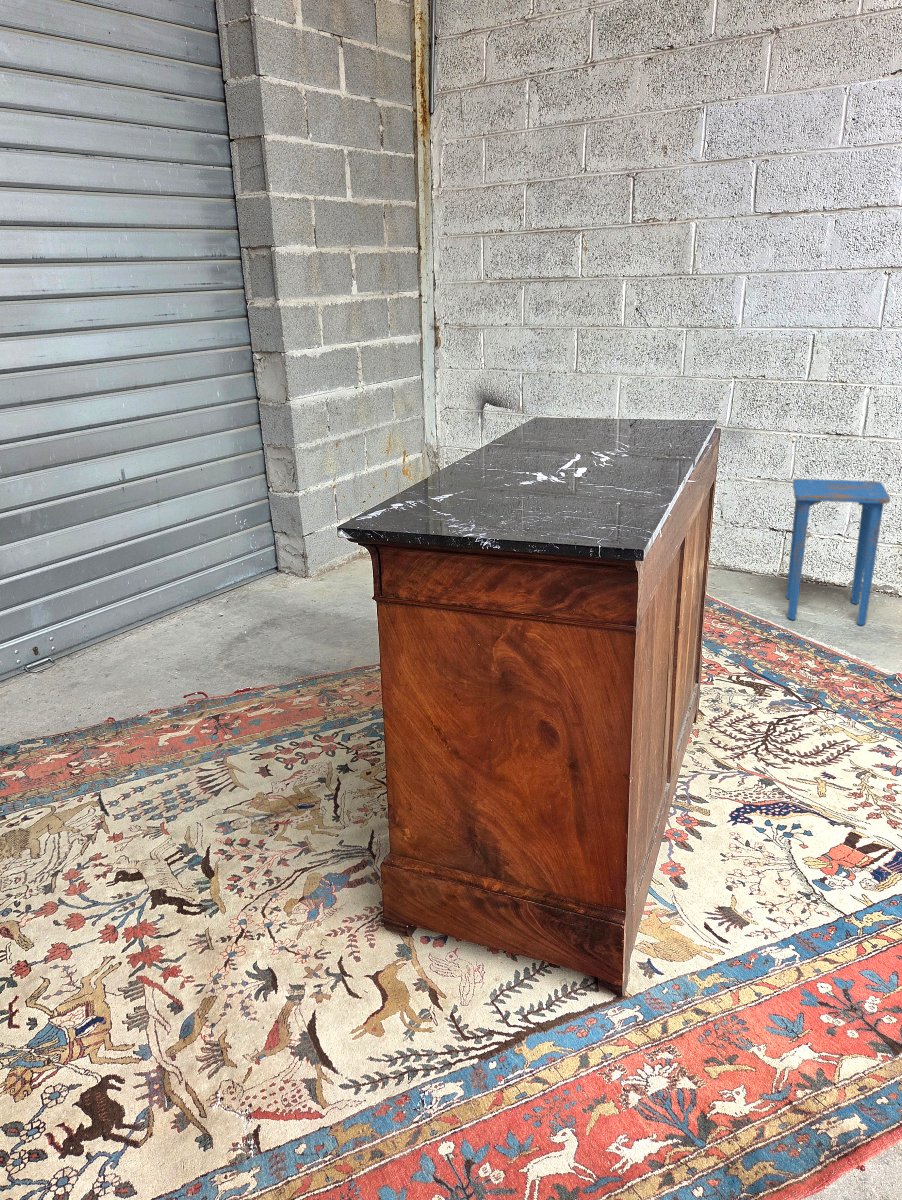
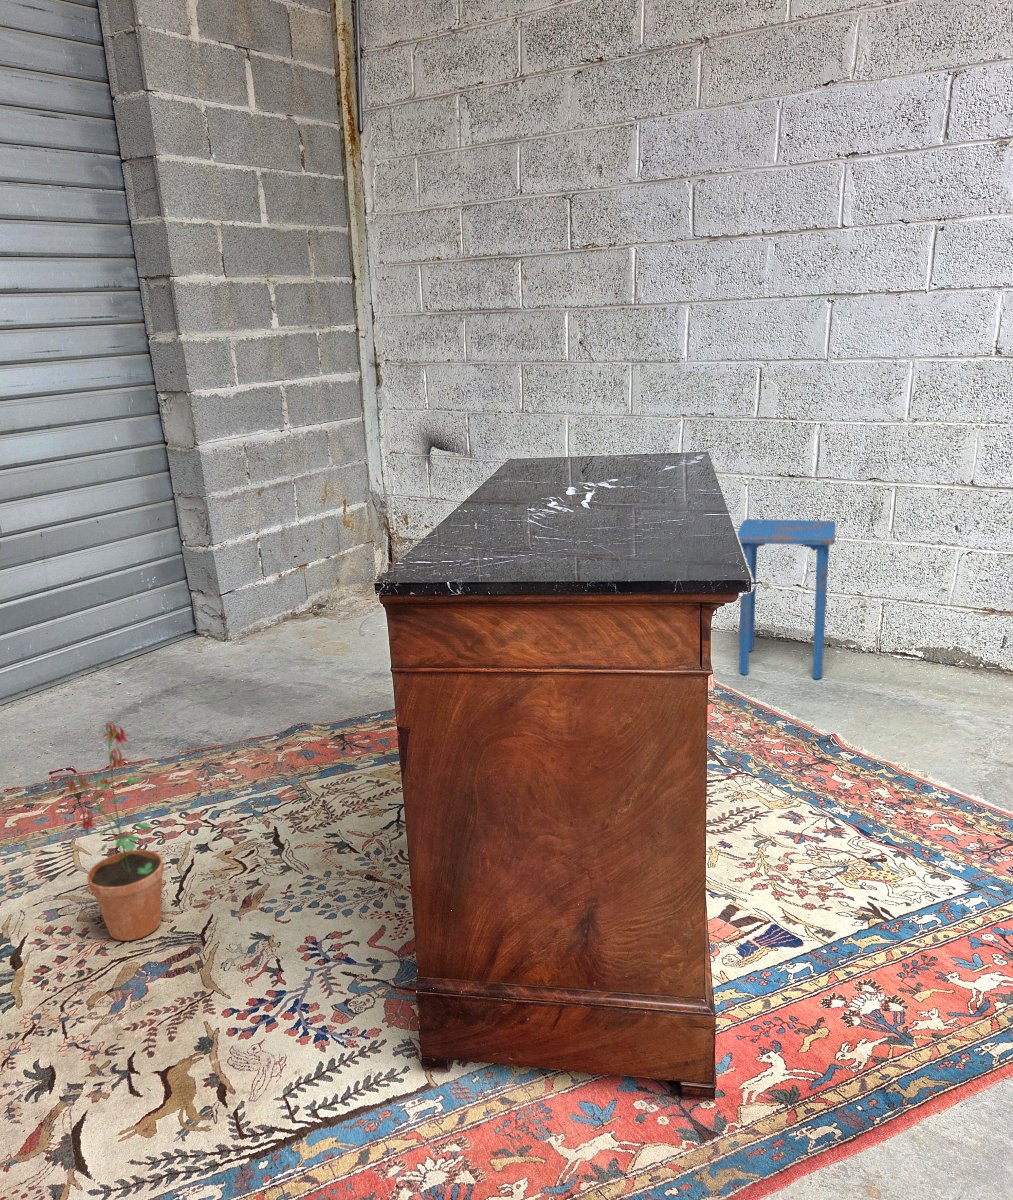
potted plant: none [245,655,334,852] -> present [68,722,164,941]

